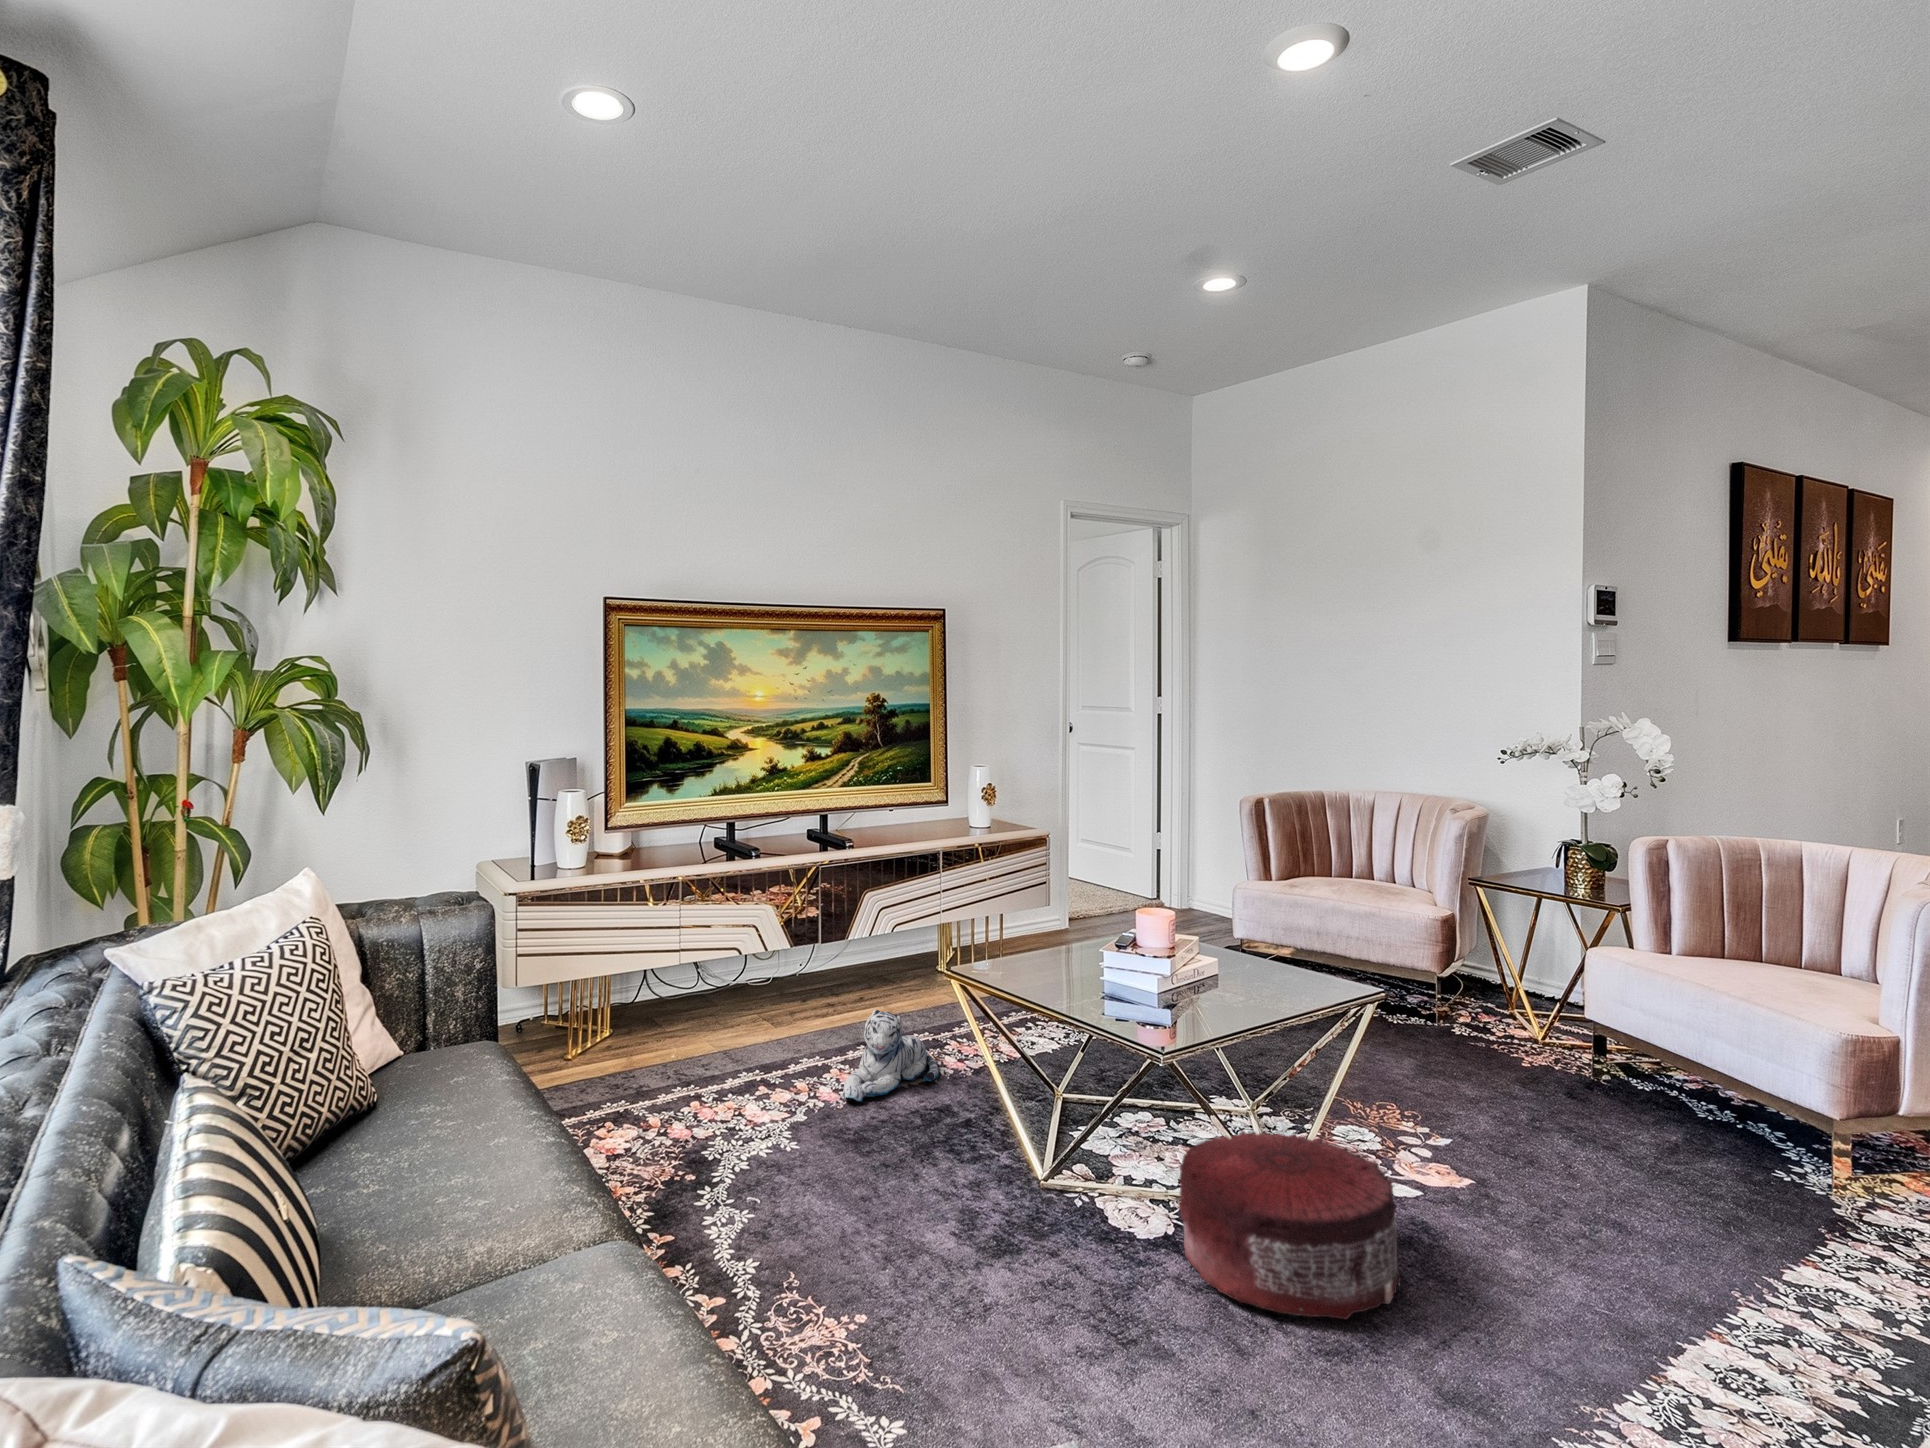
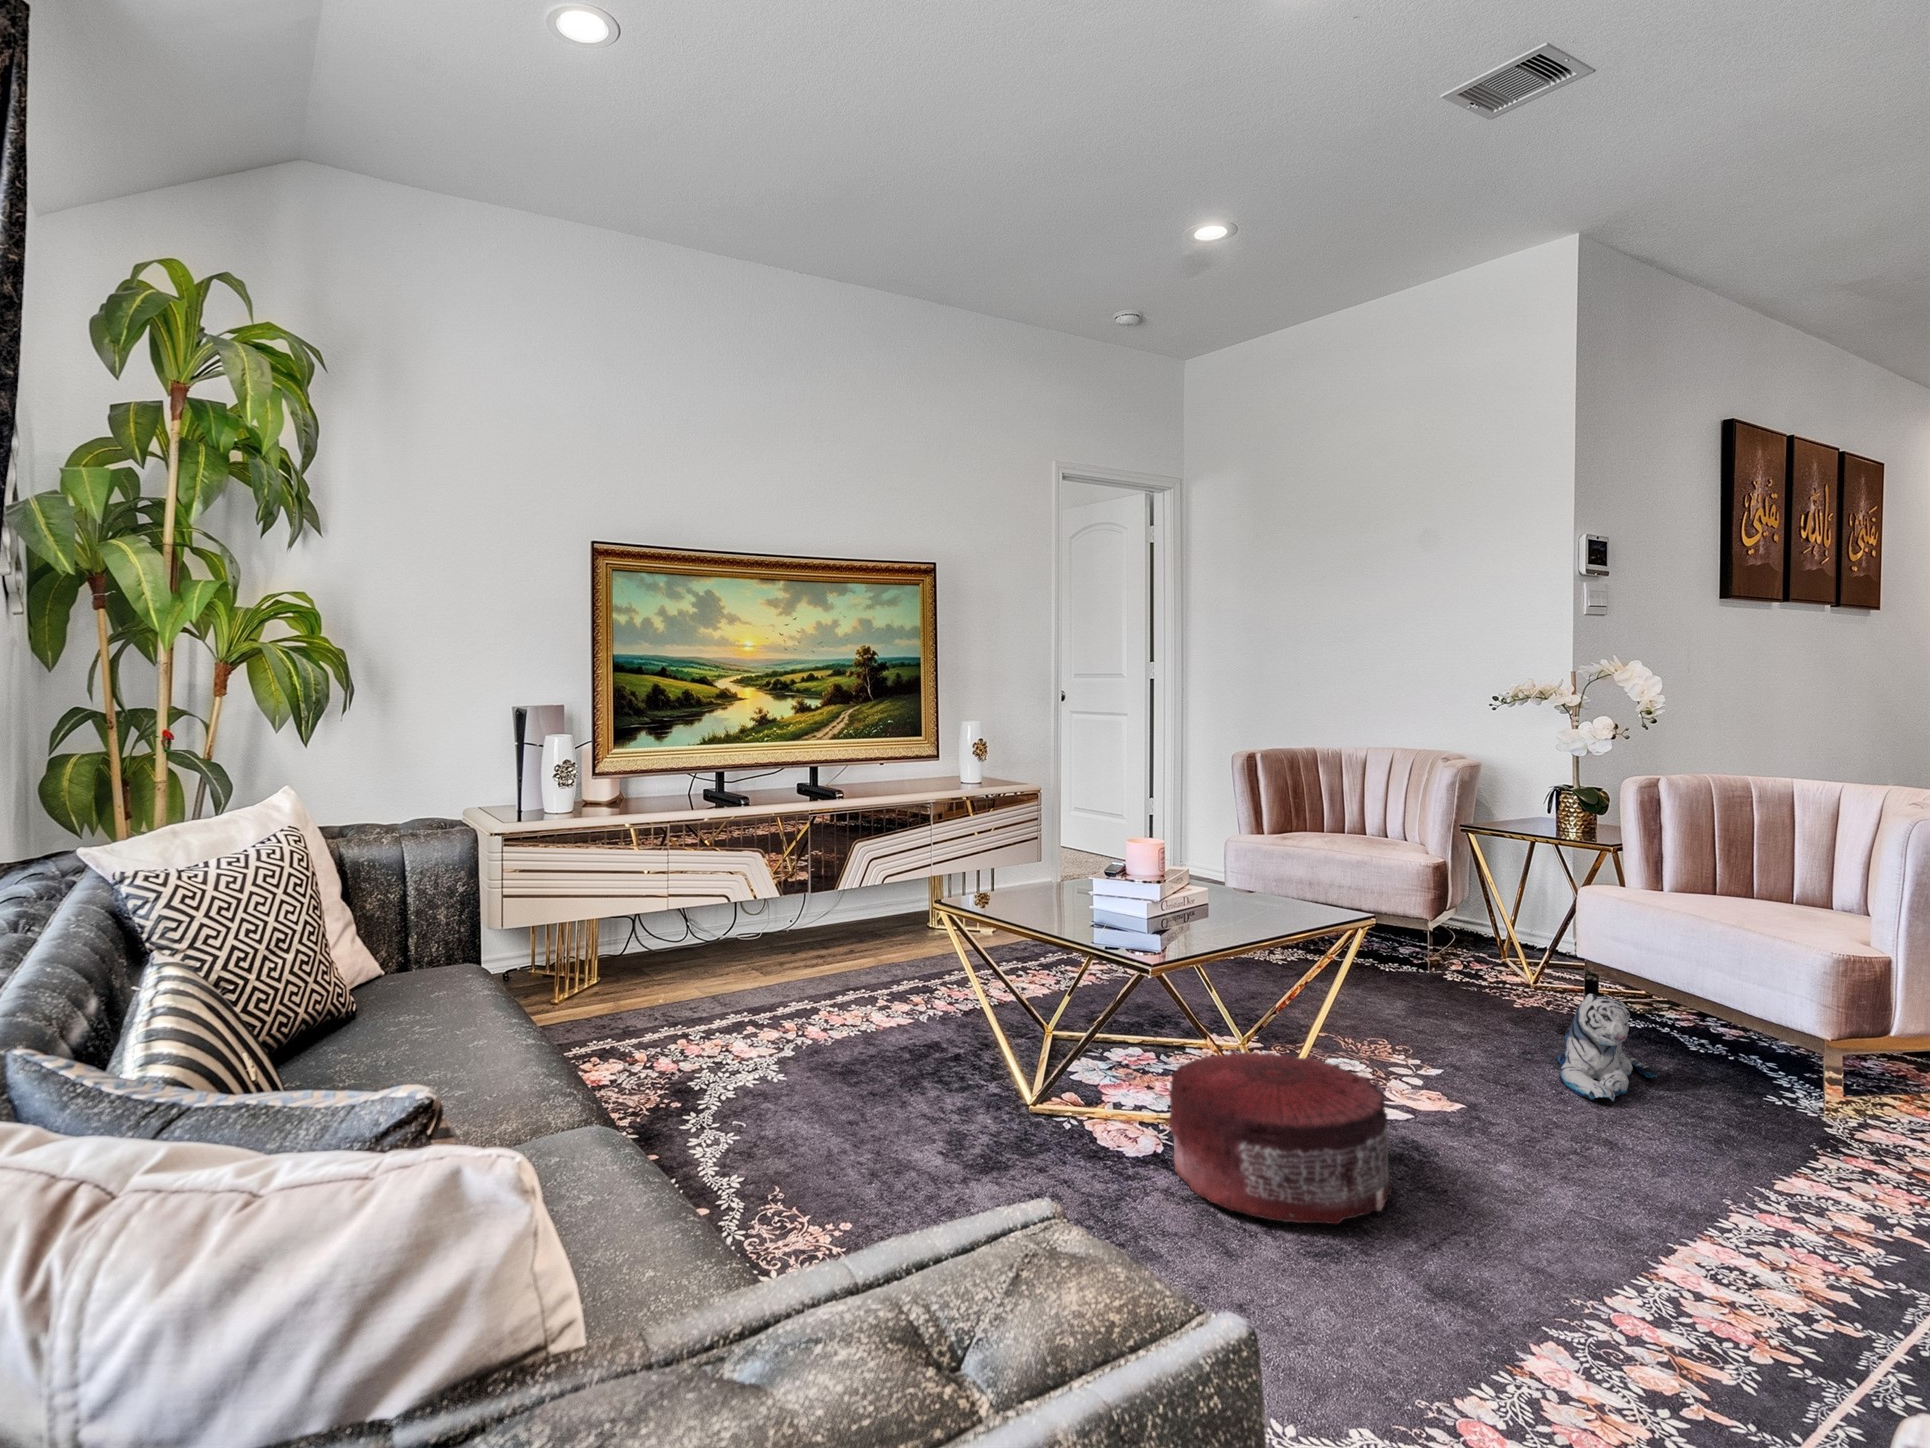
plush toy: present [843,1010,939,1102] -> present [1556,994,1657,1101]

